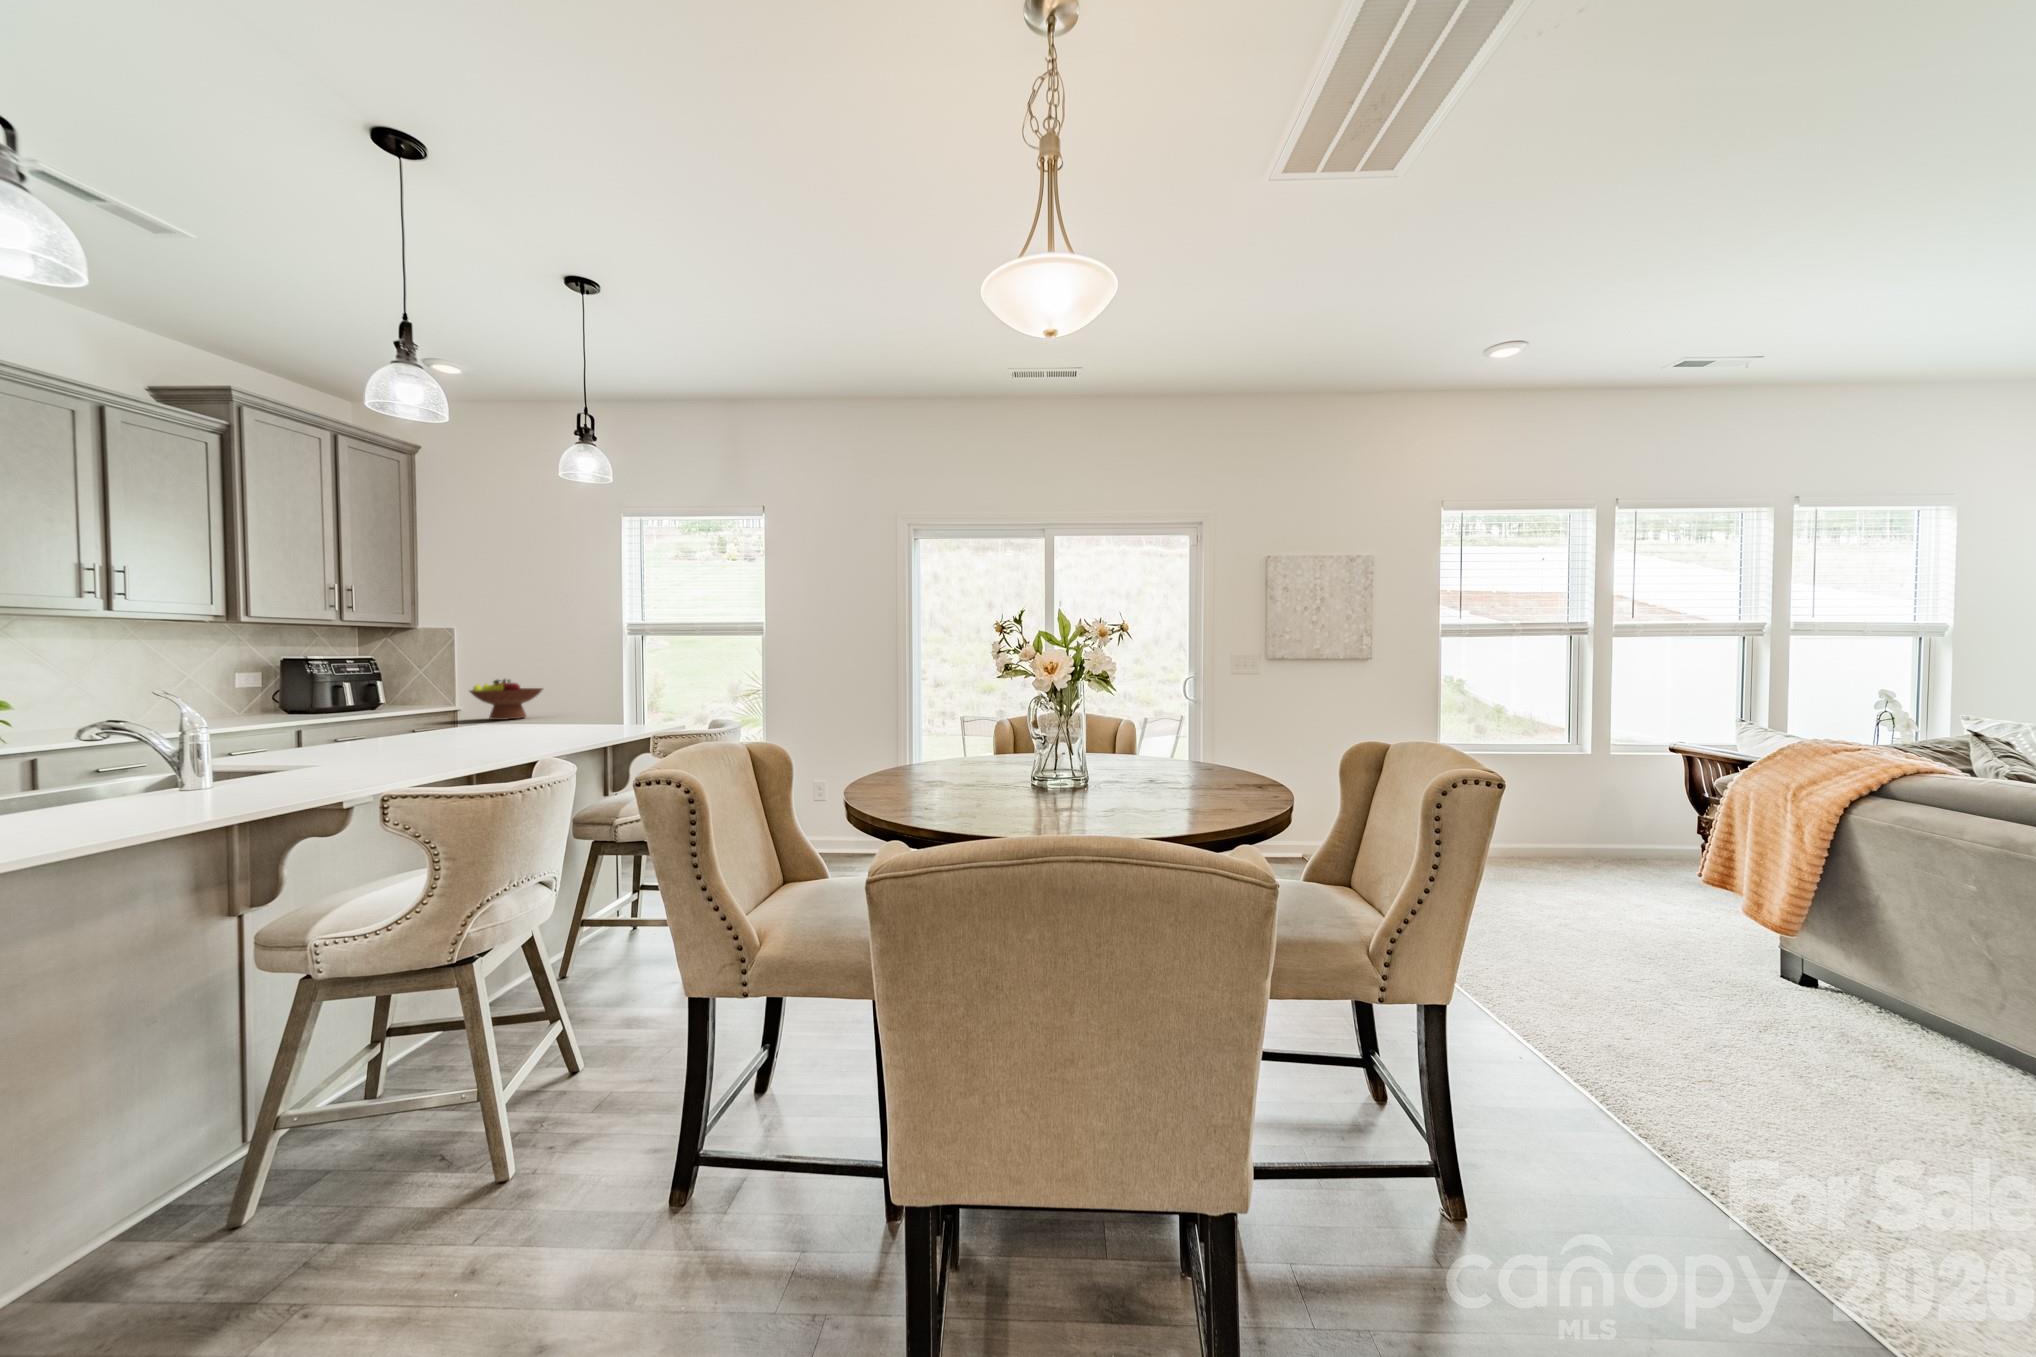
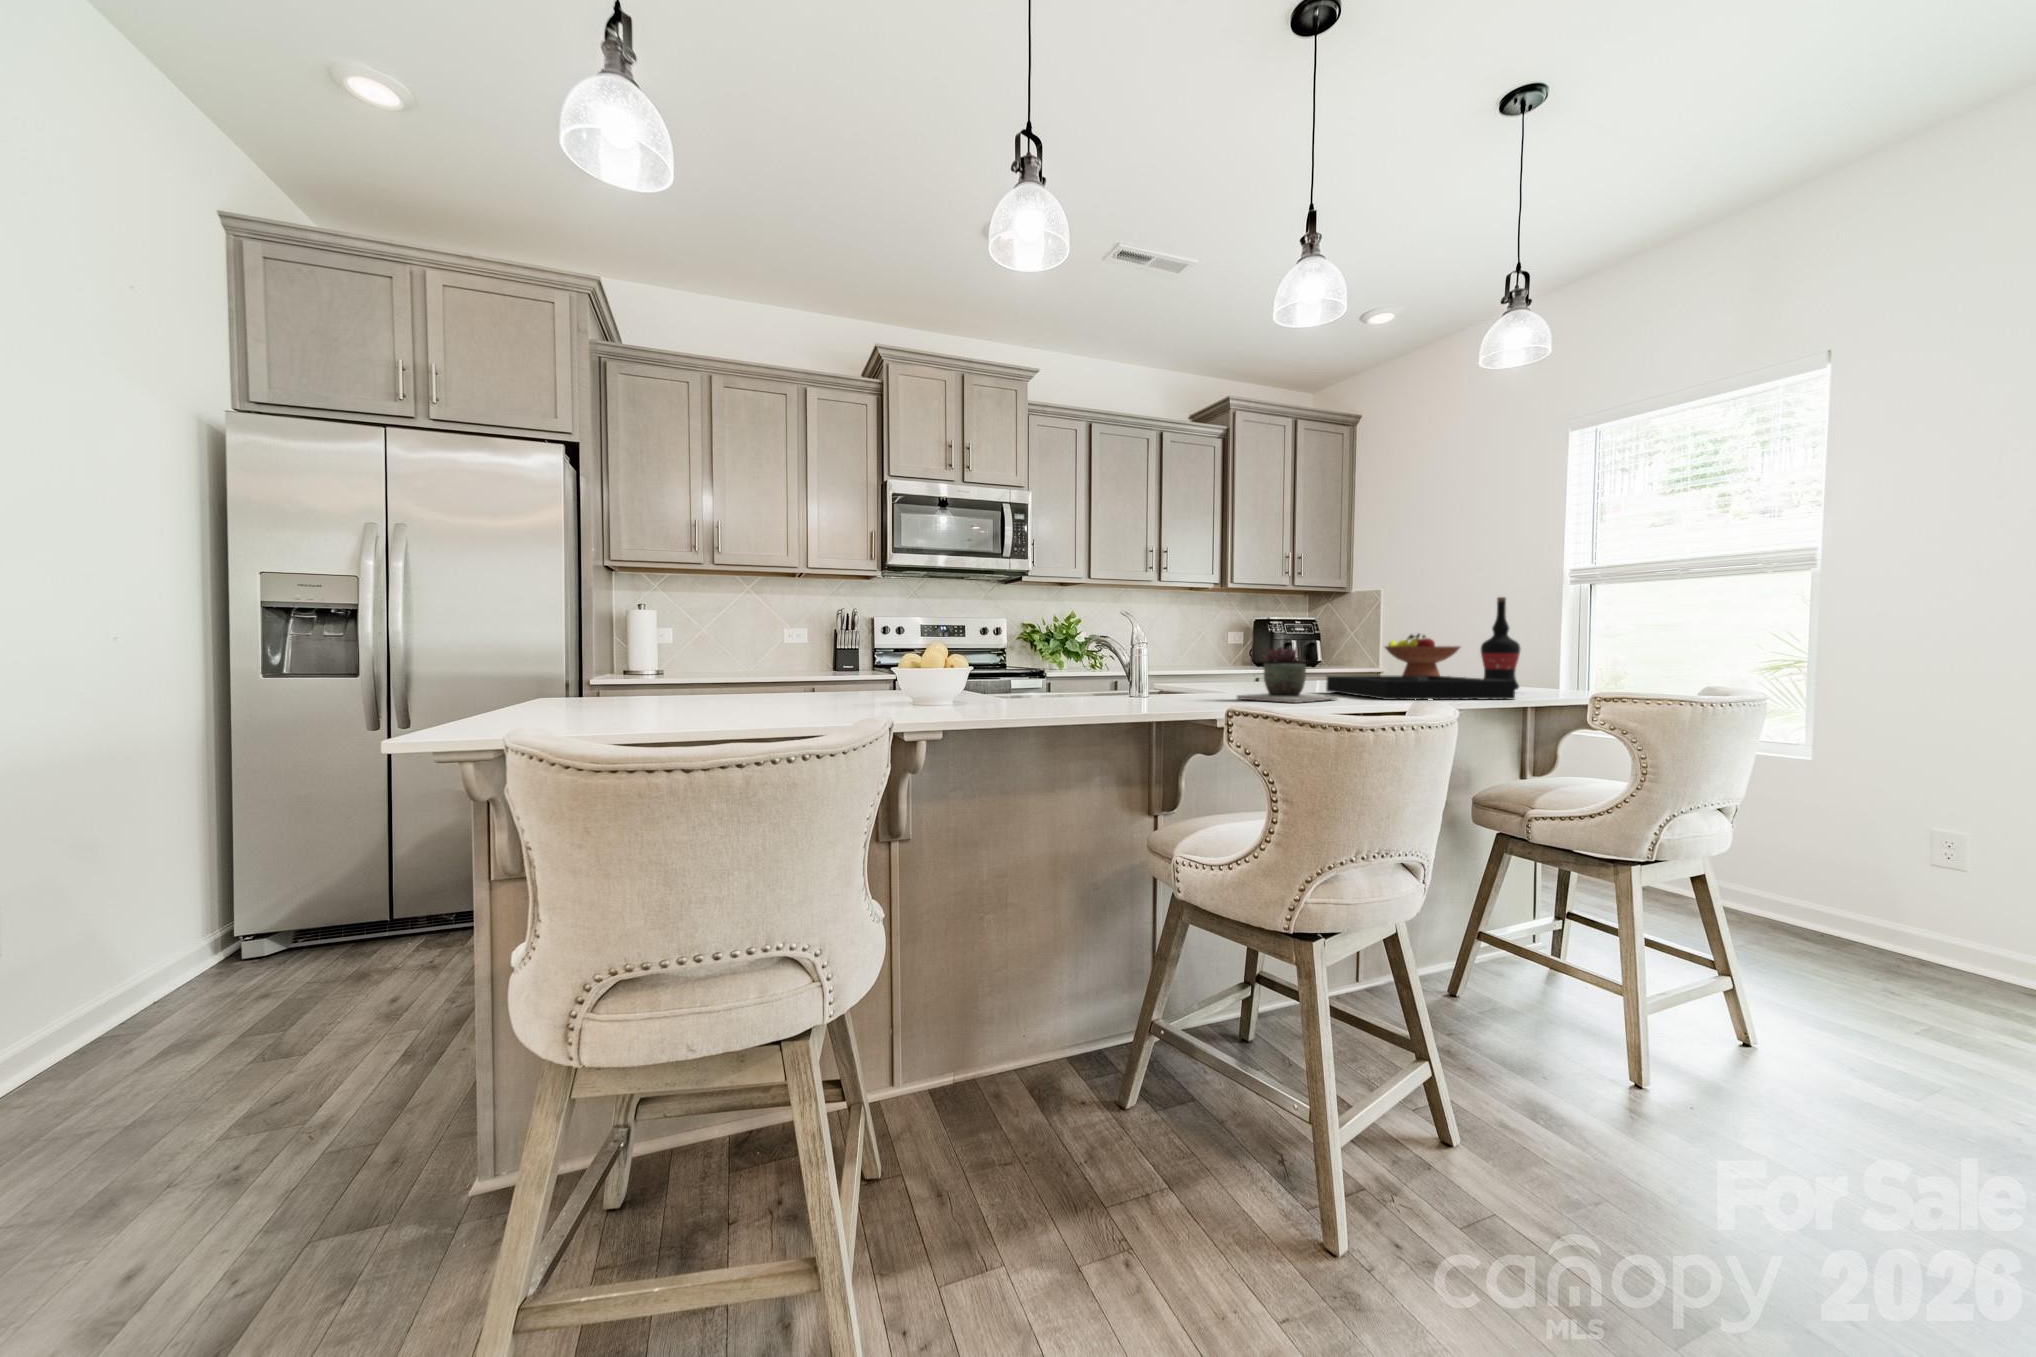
wine bottle: none [569,659,600,732] -> present [1481,597,1520,690]
succulent plant: none [344,717,457,772] -> present [1237,647,1338,703]
decorative tray: none [432,724,601,753] -> present [1326,675,1515,700]

